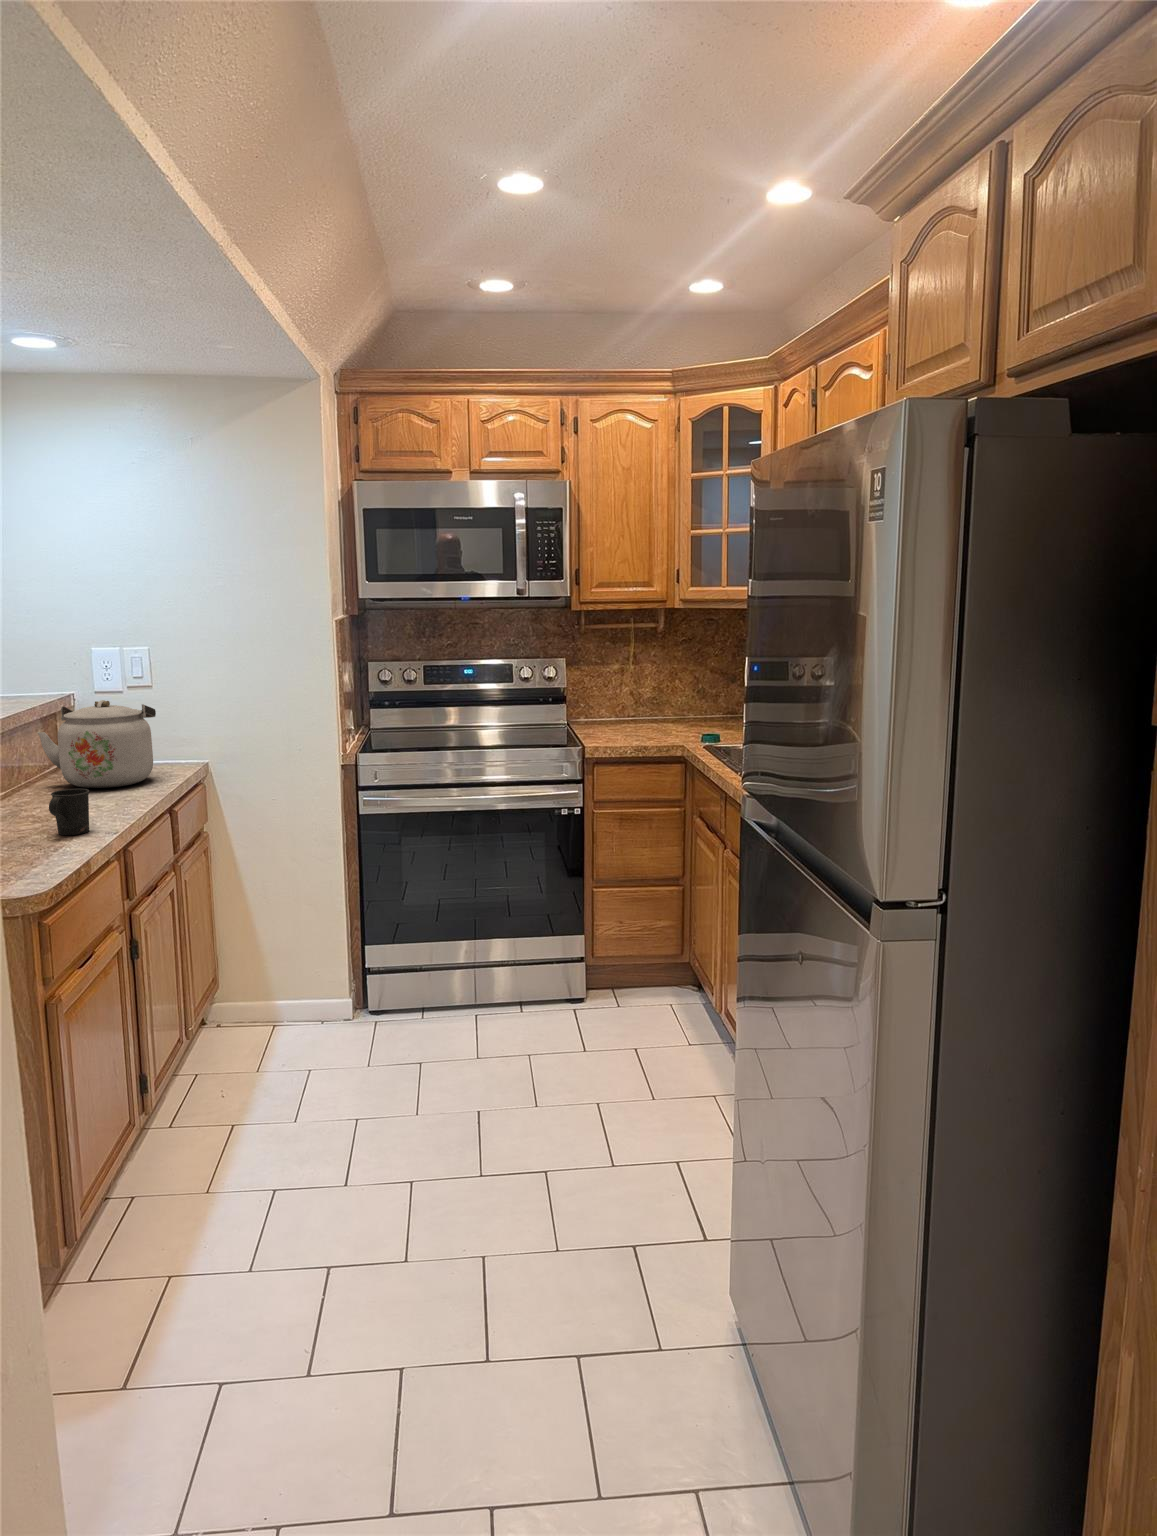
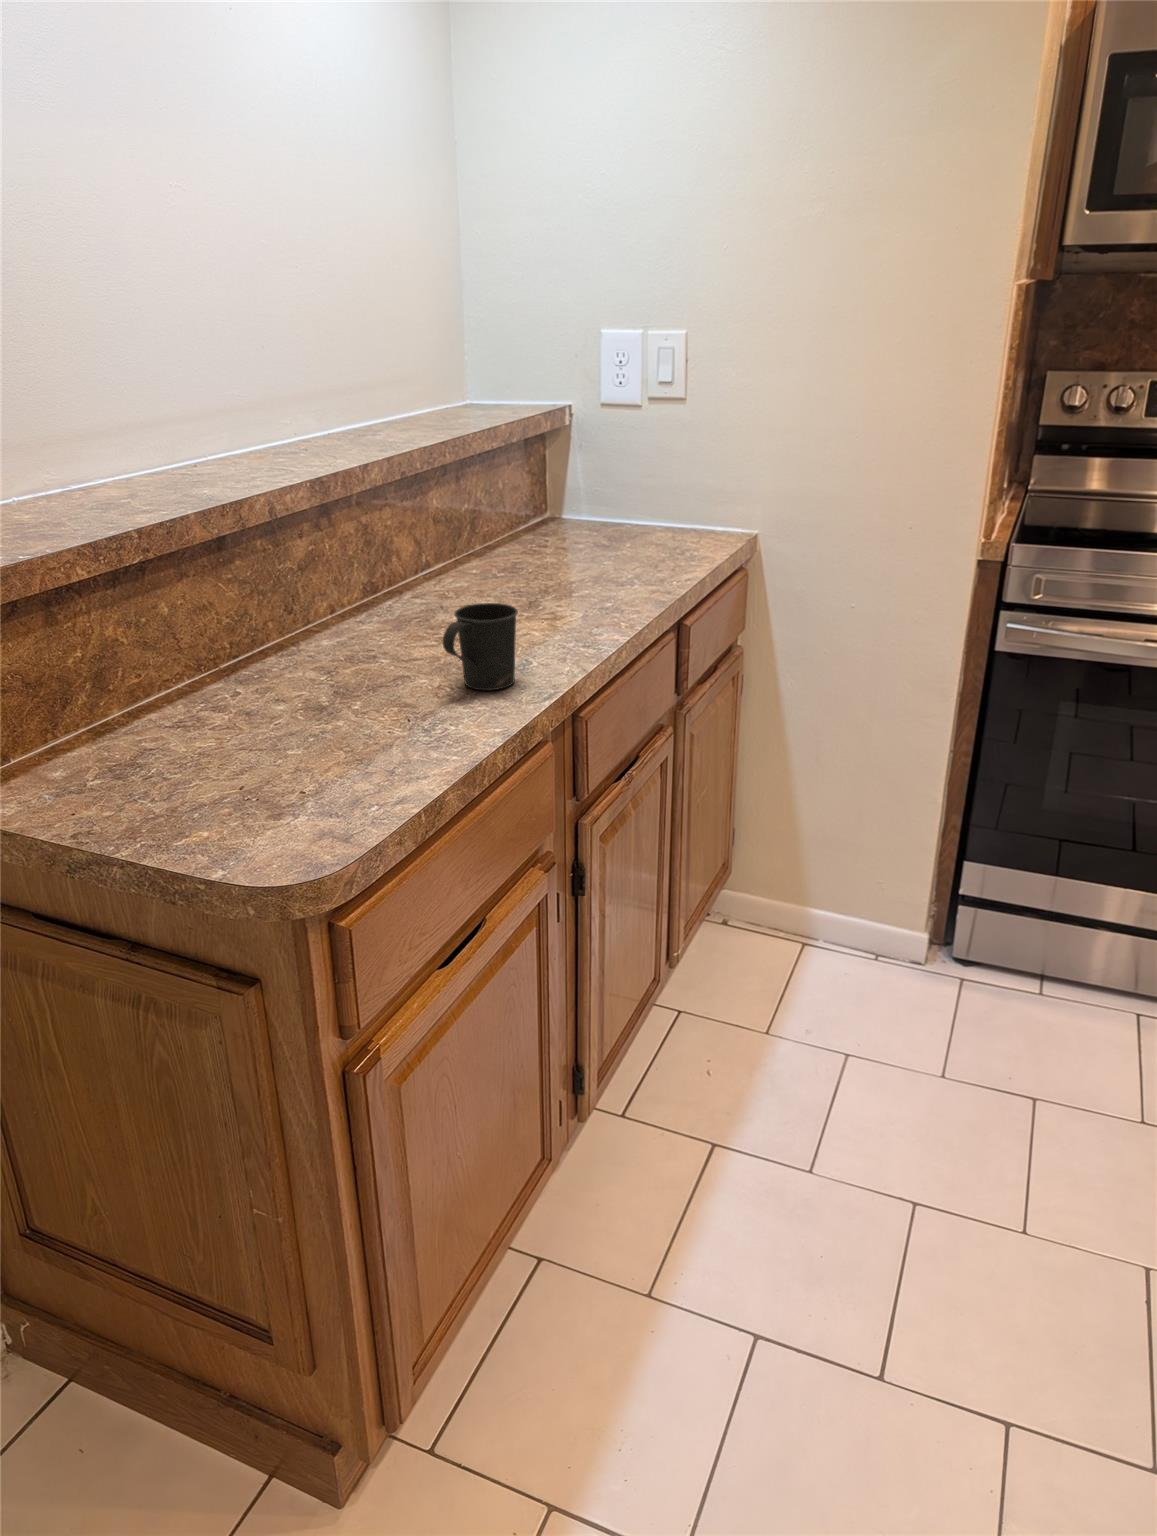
kettle: present [38,700,156,788] -> none [501,424,680,573]

